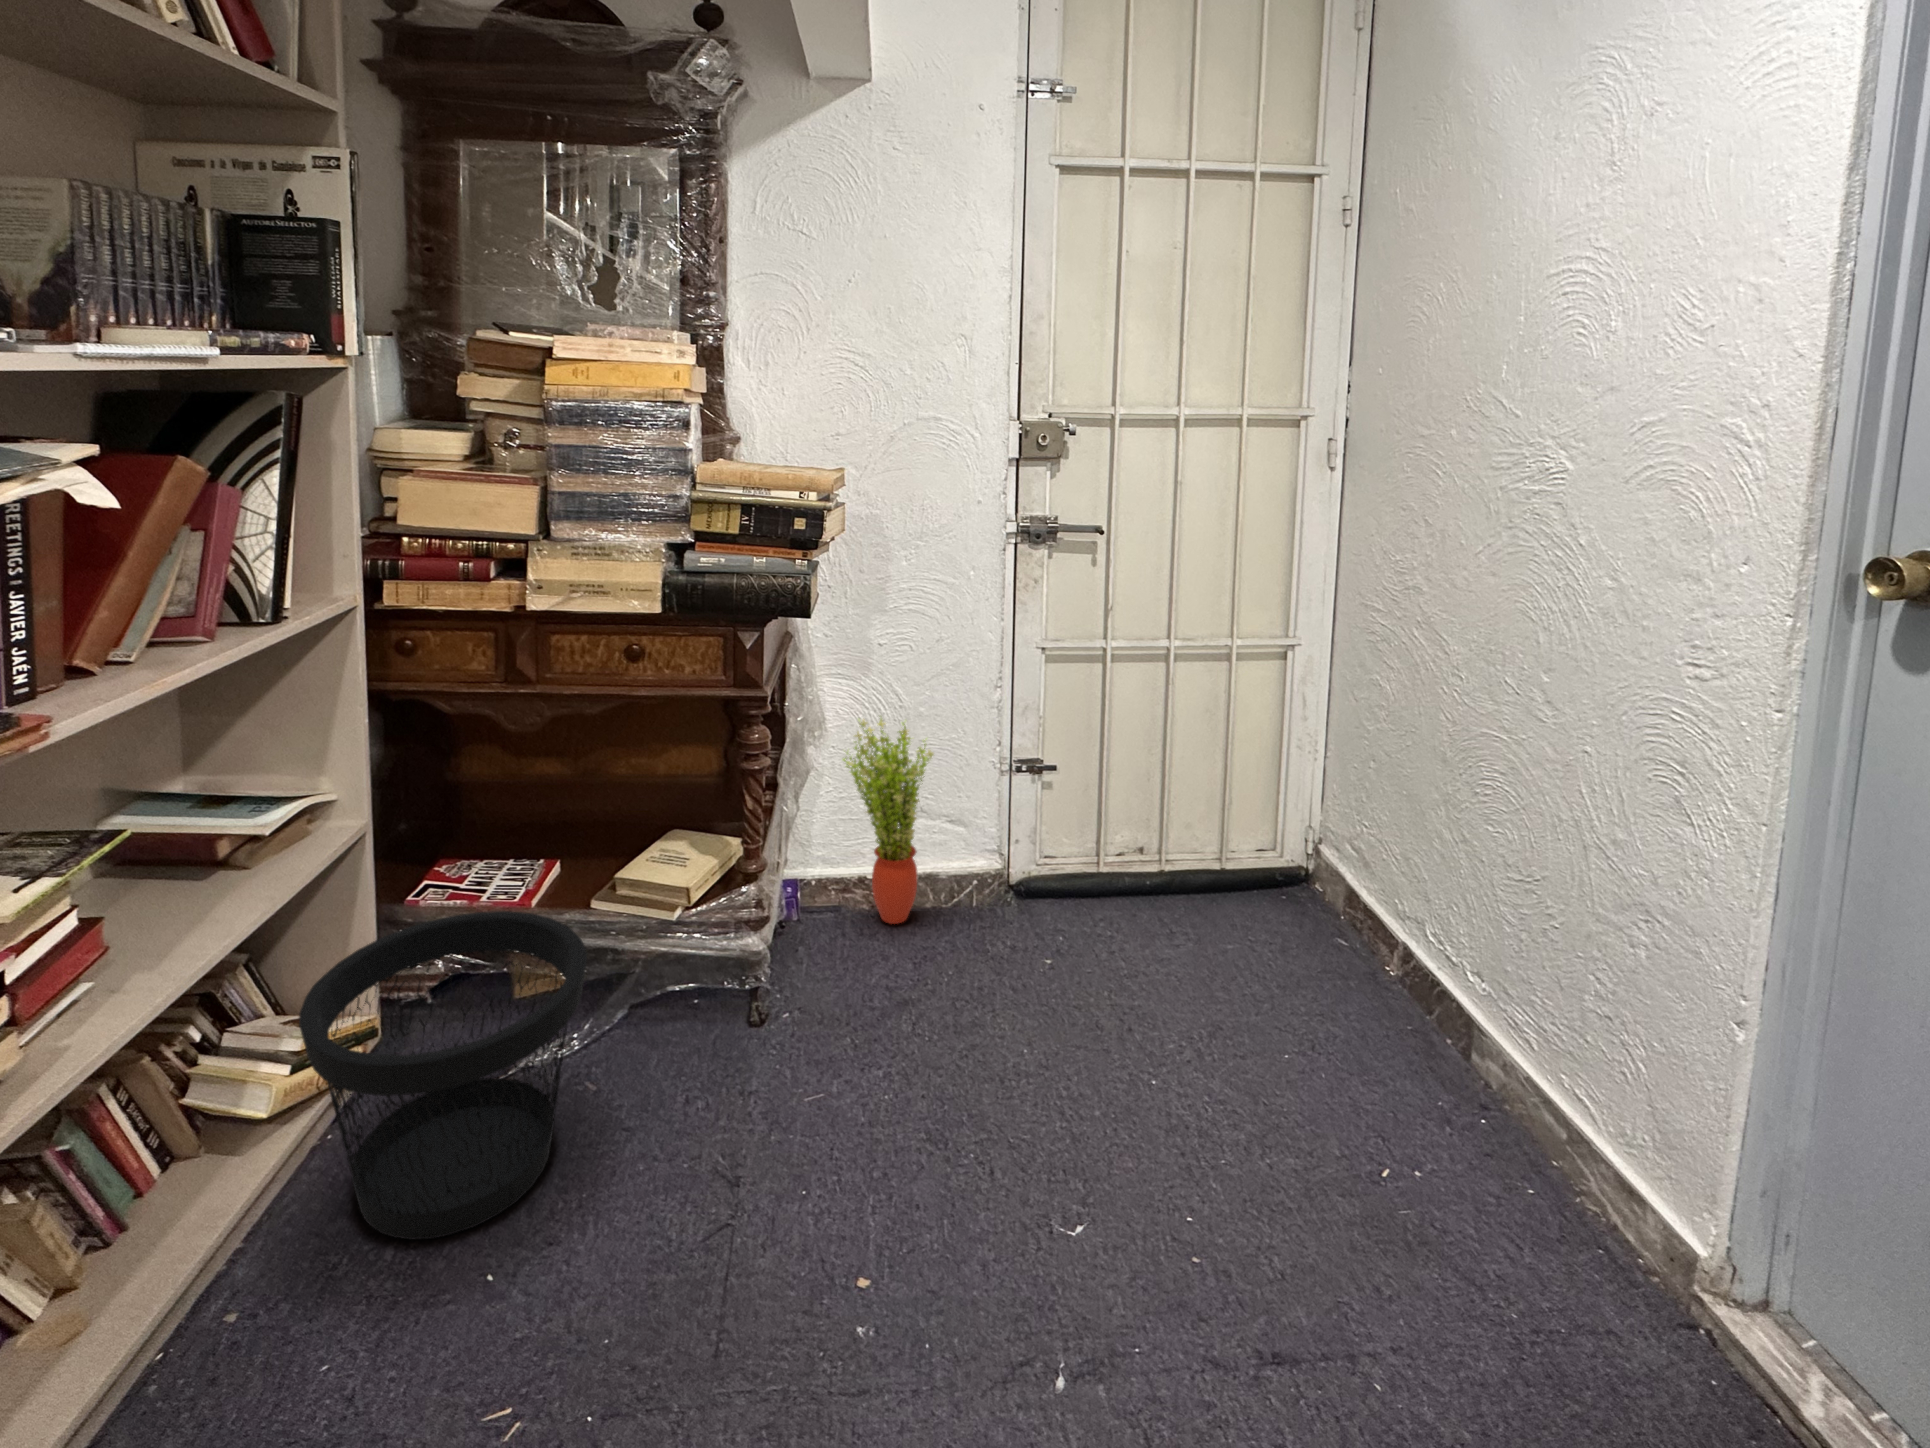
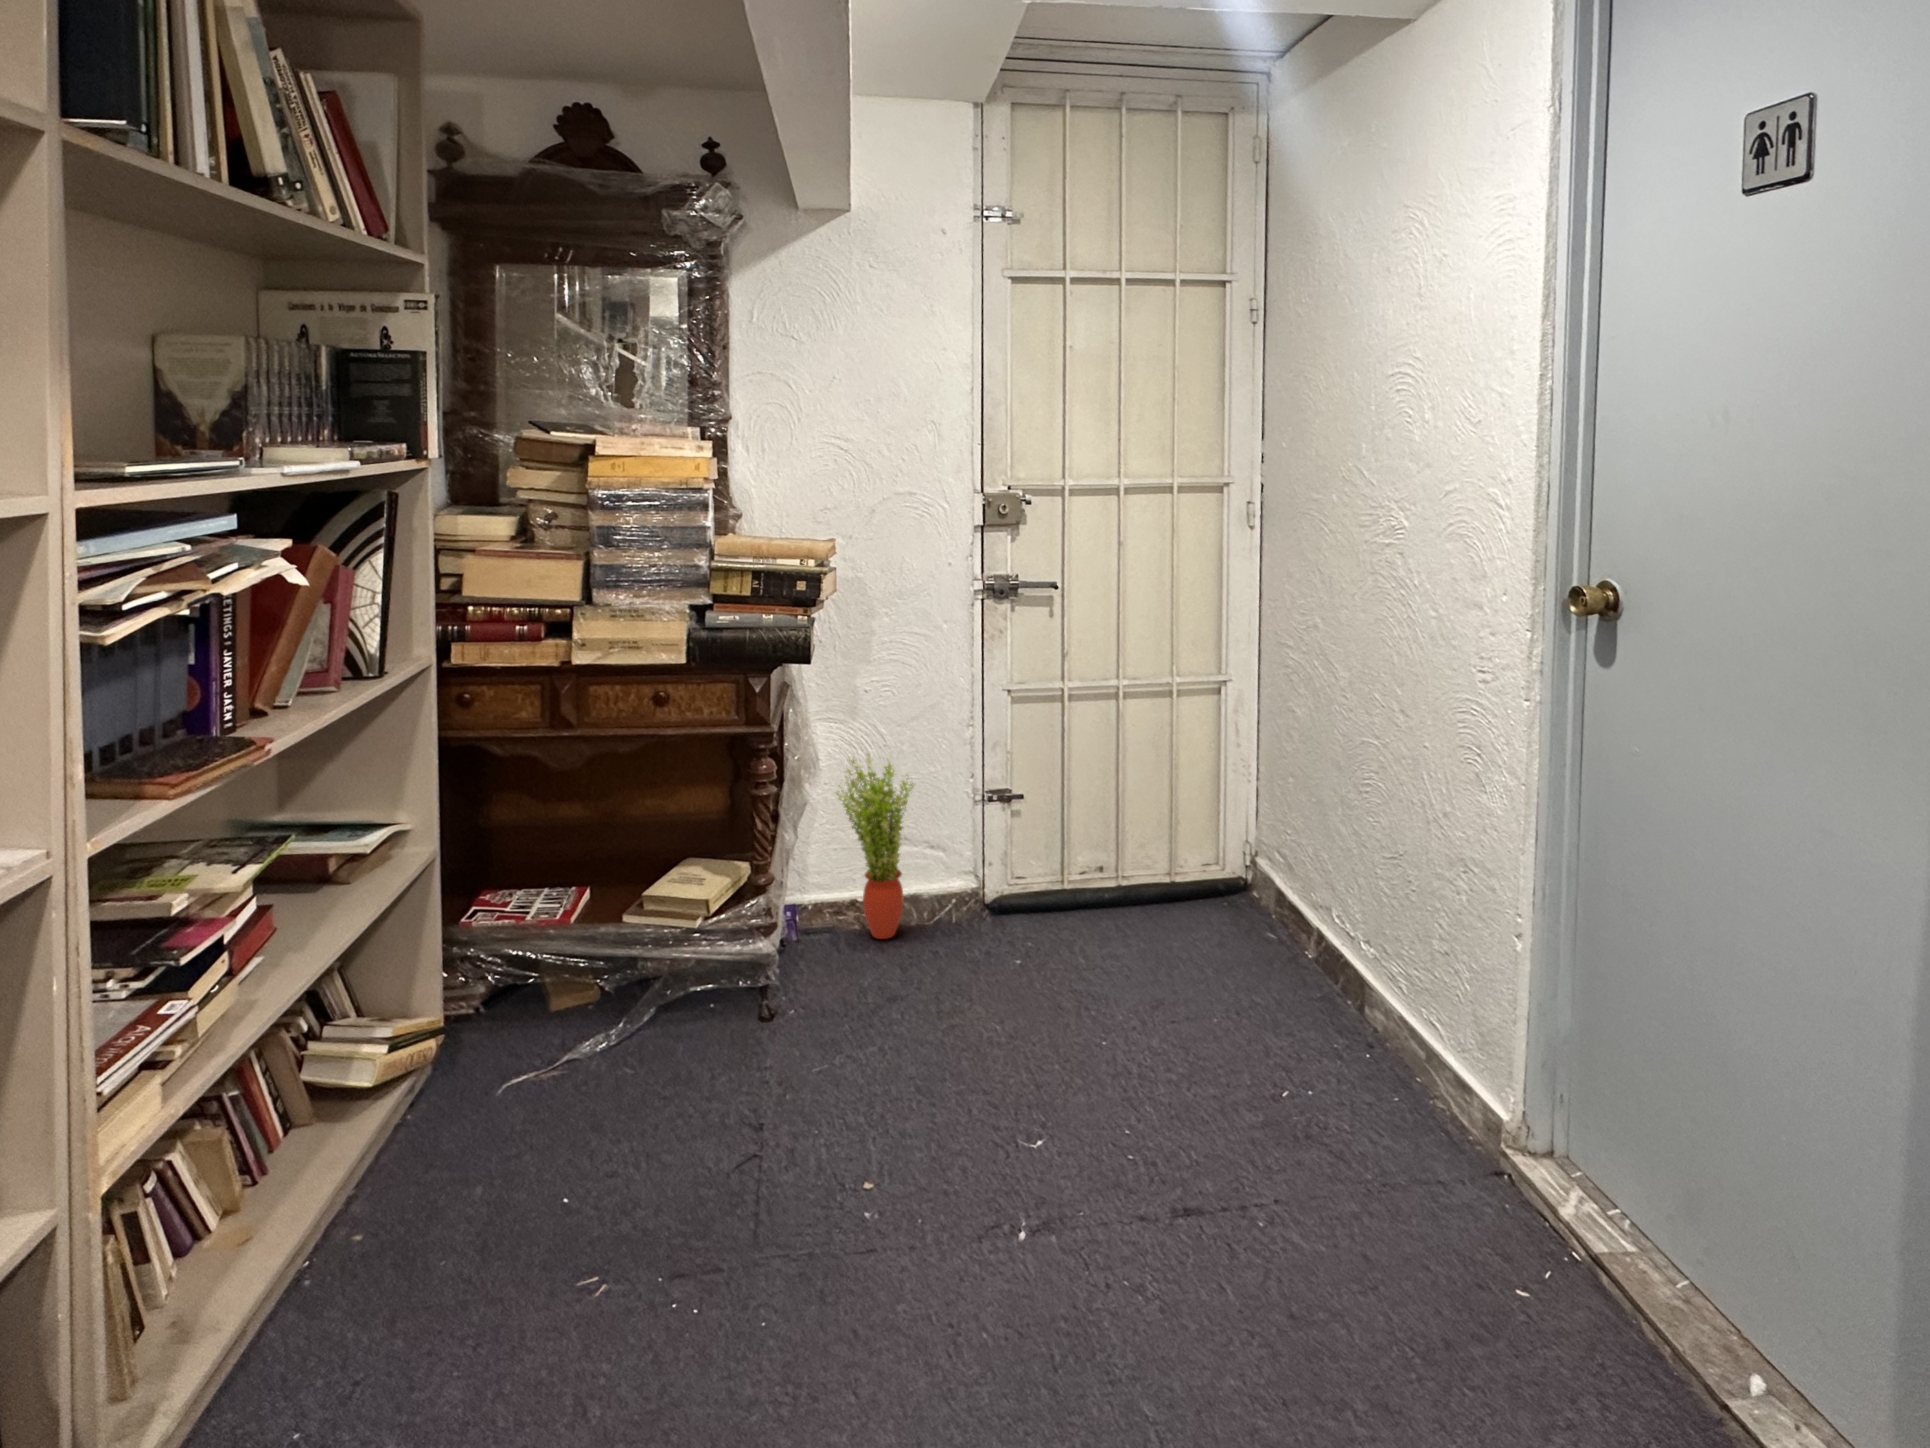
wastebasket: present [299,911,587,1240] -> none [401,920,632,1179]

